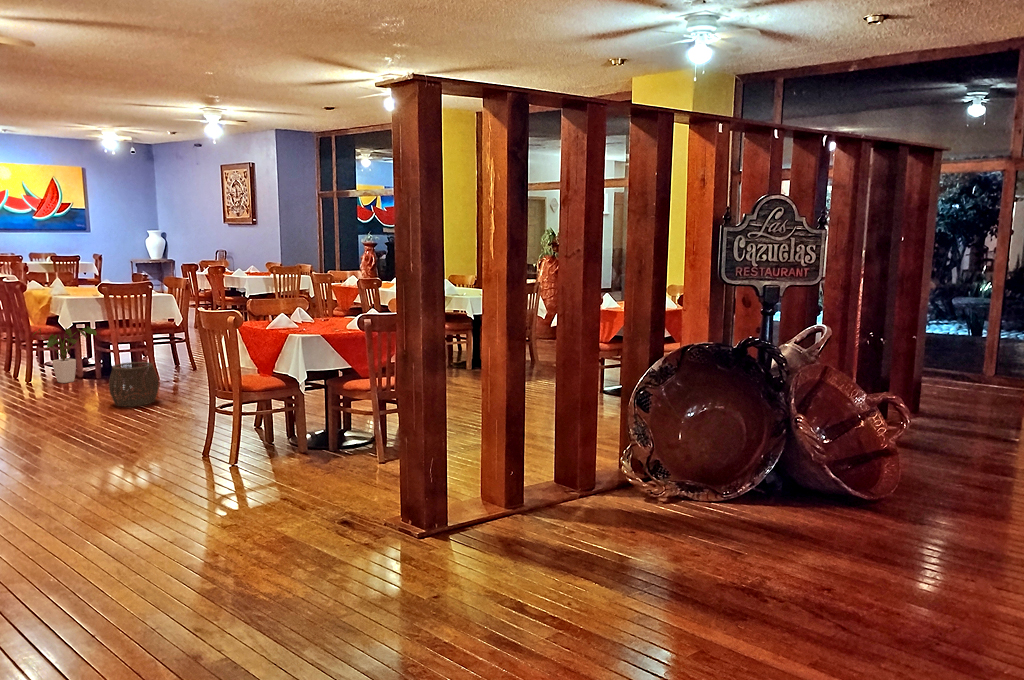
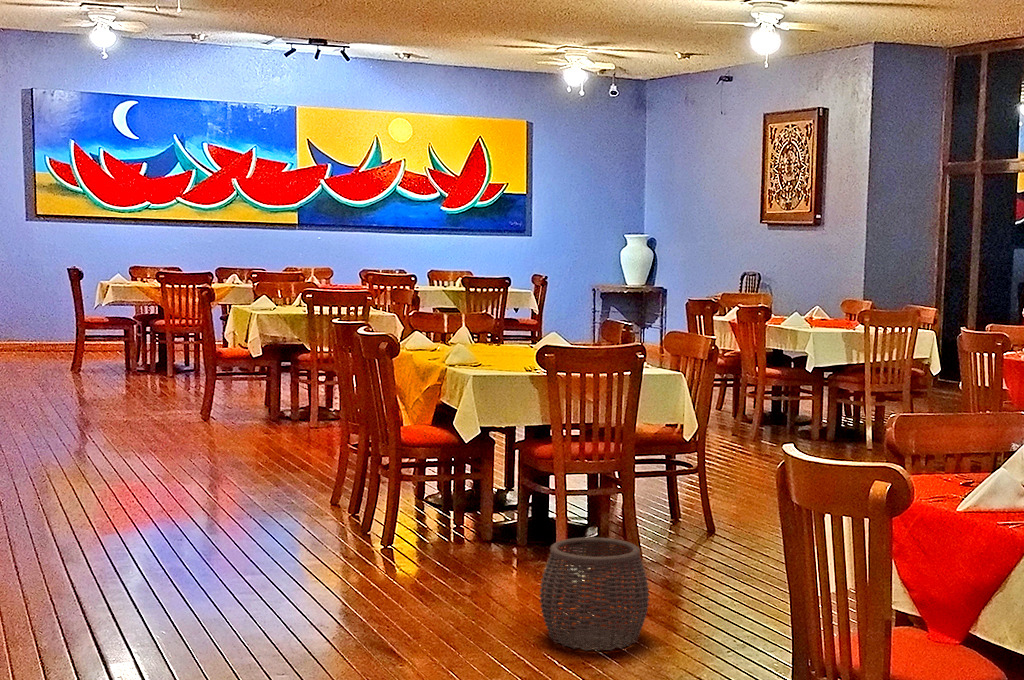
house plant: present [34,326,96,383] -> none [404,431,524,553]

